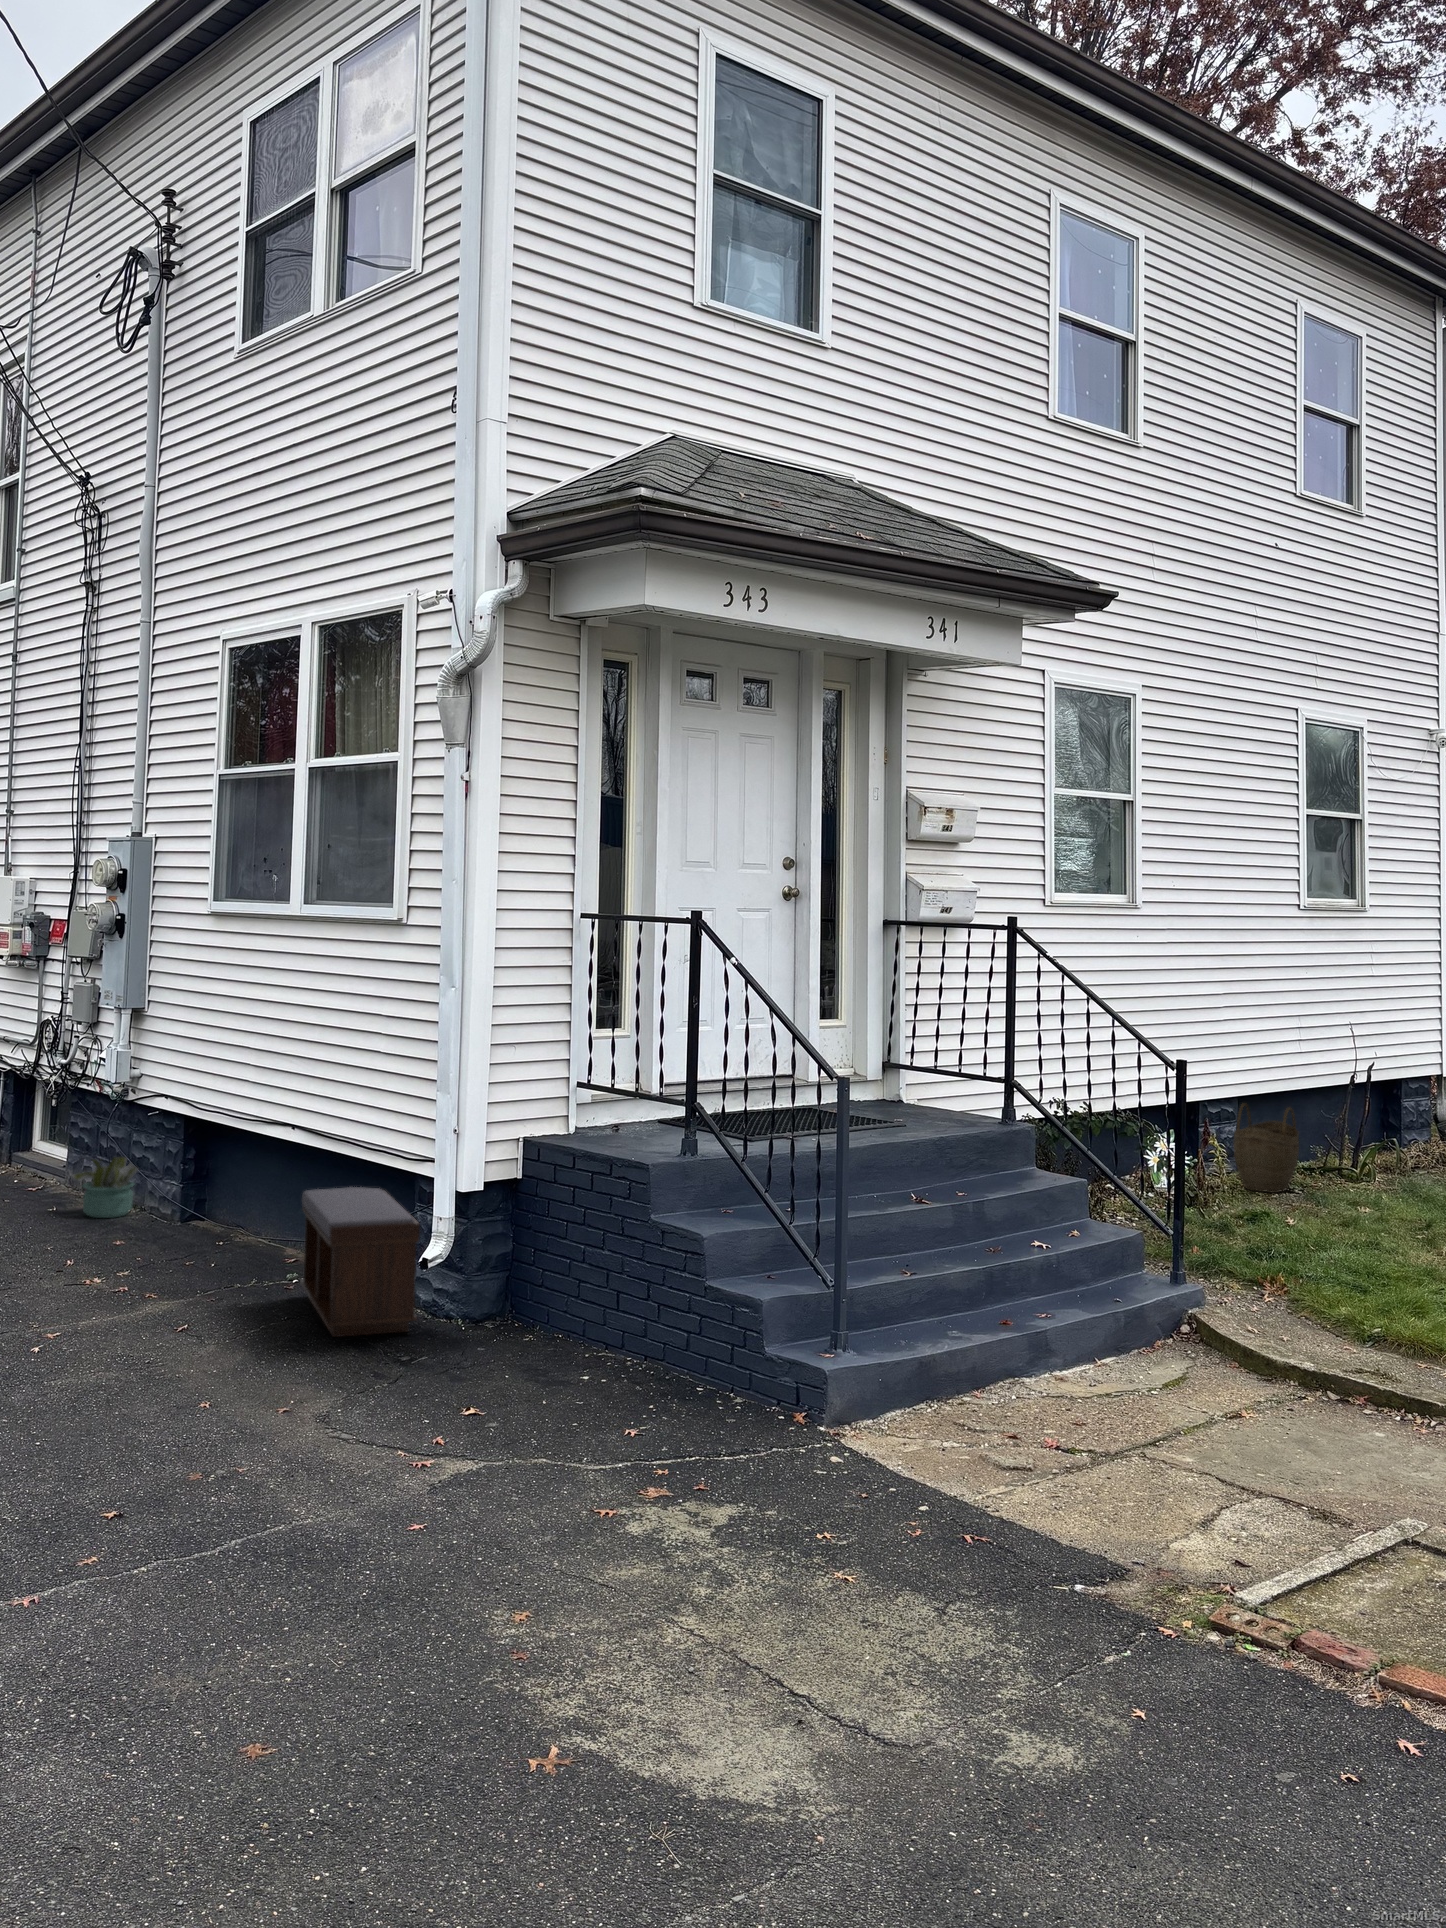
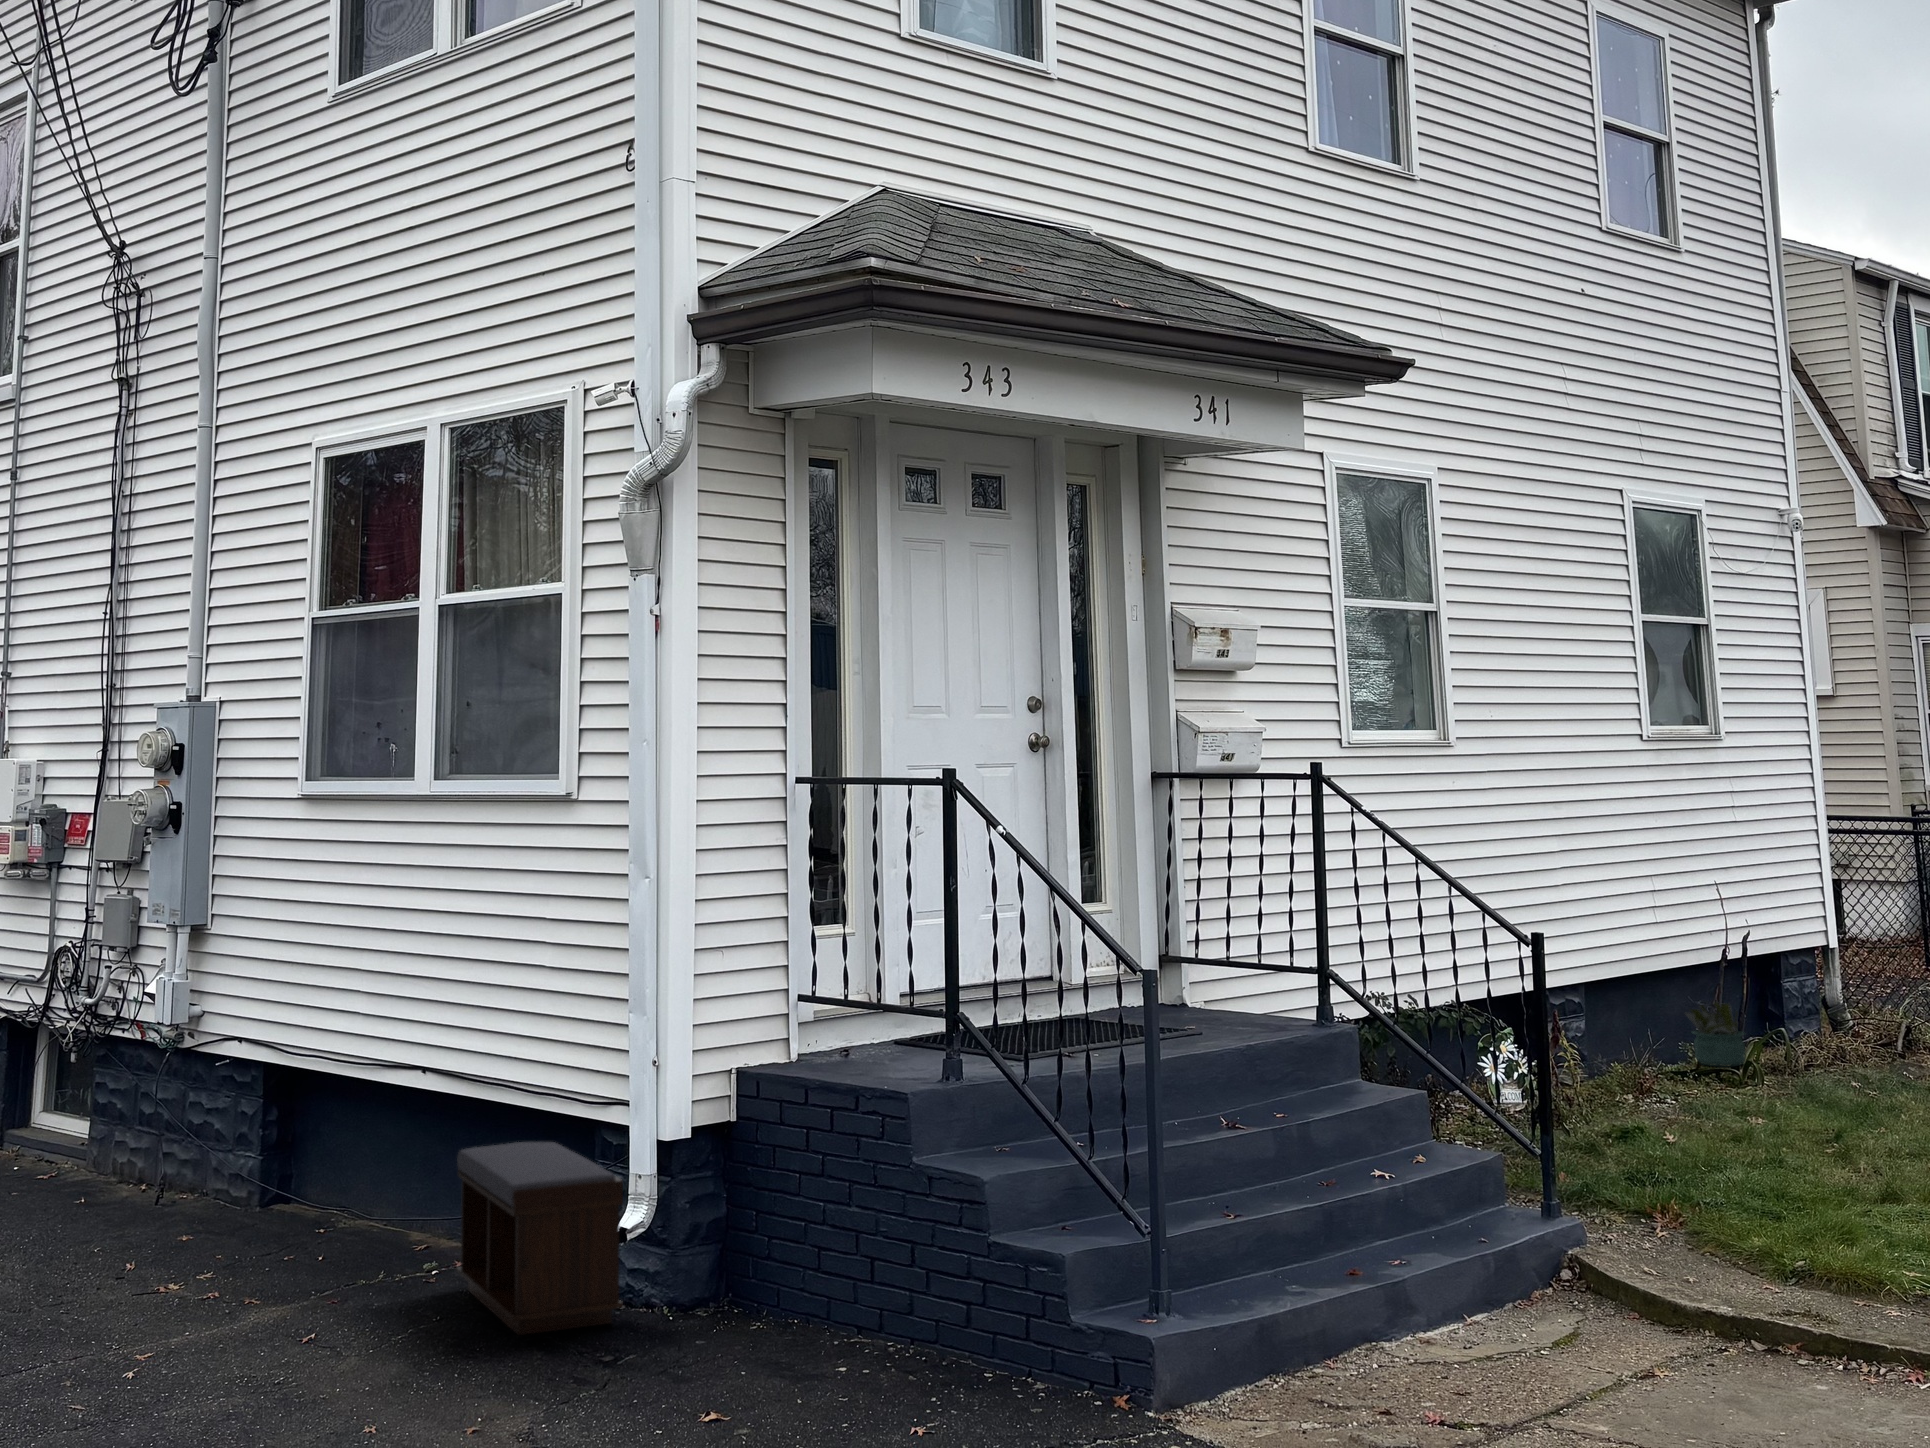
woven basket: present [1233,1103,1299,1193] -> none [1584,983,1665,1097]
decorative plant: present [72,1157,138,1218] -> present [1685,1002,1746,1067]

